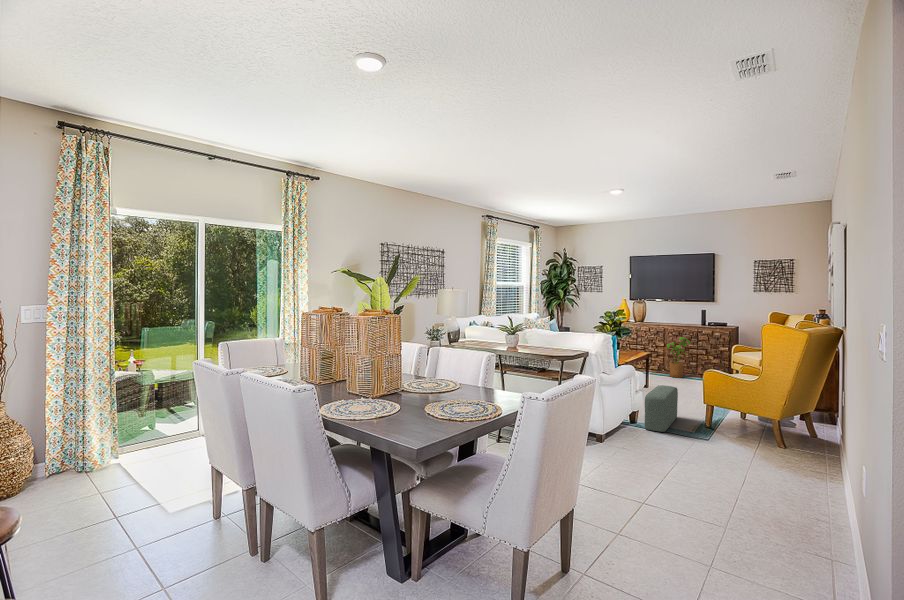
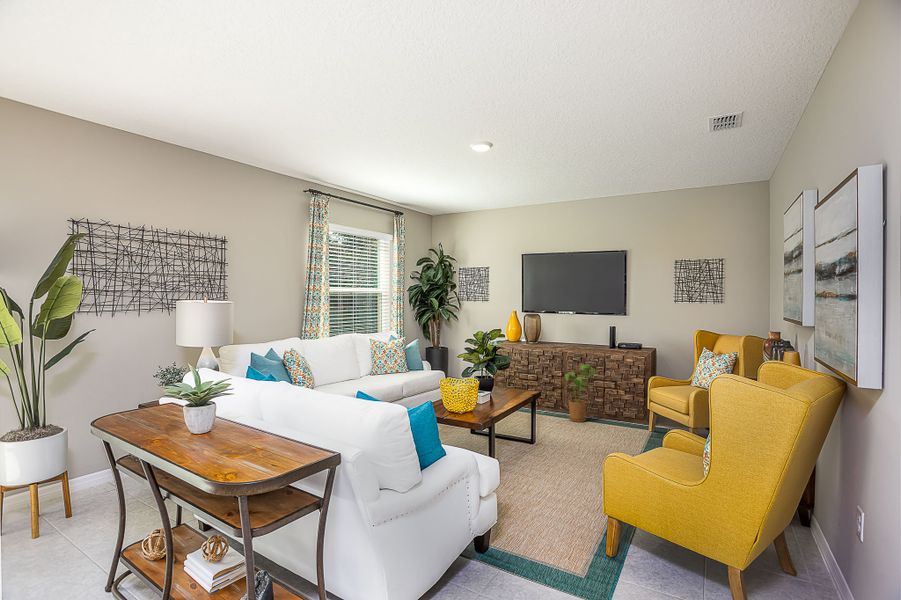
pouf: present [645,385,678,432] -> none [501,466,565,574]

